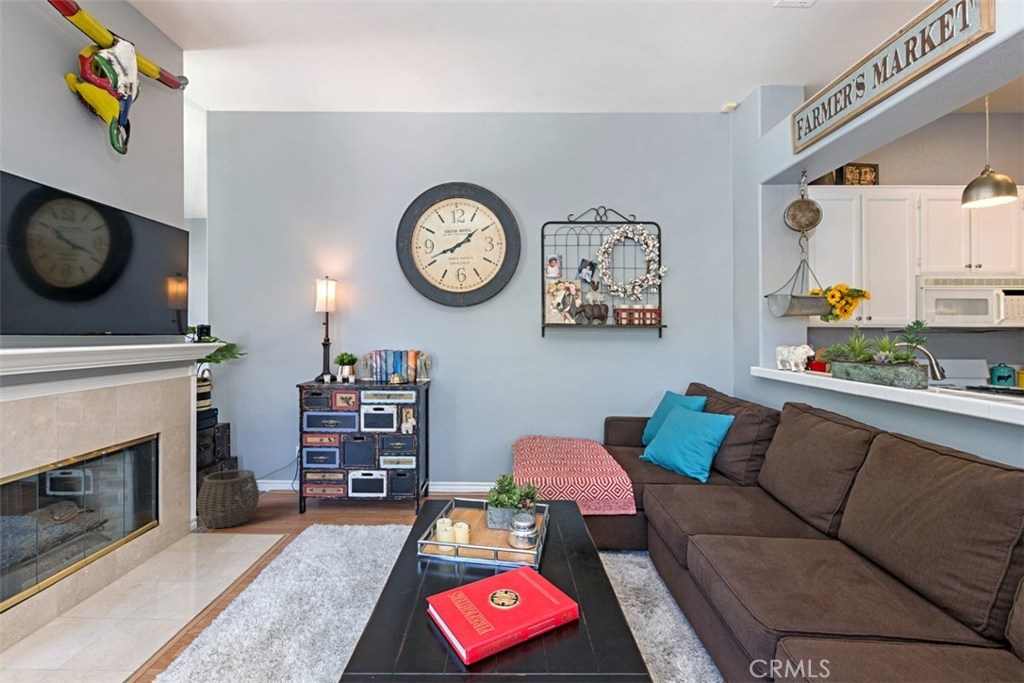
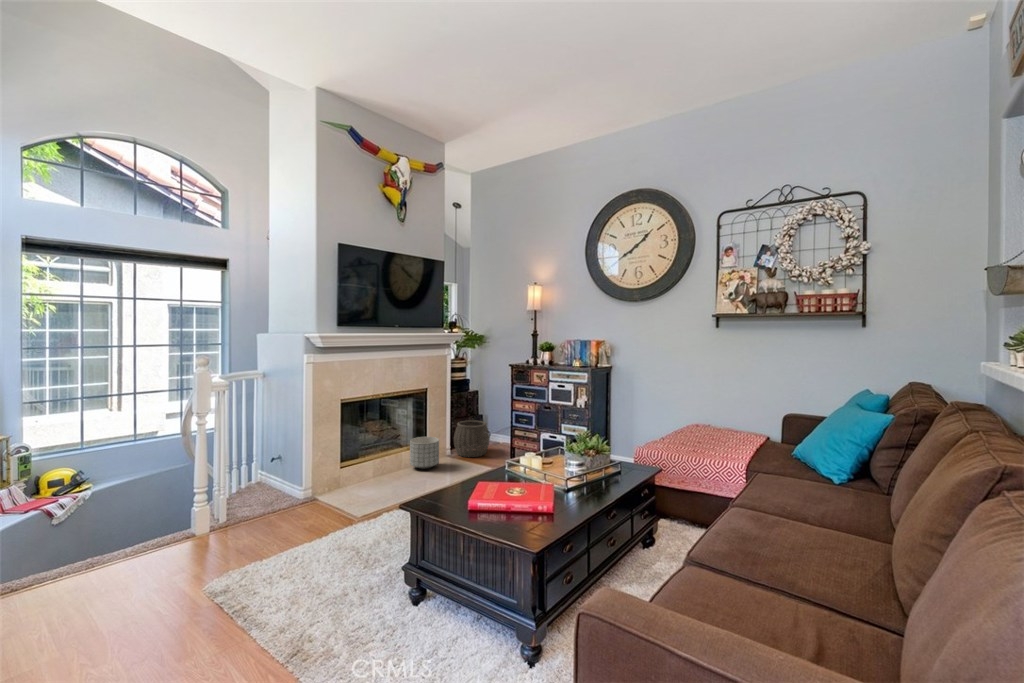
planter: none [130,509,189,566] -> present [410,437,439,469]

